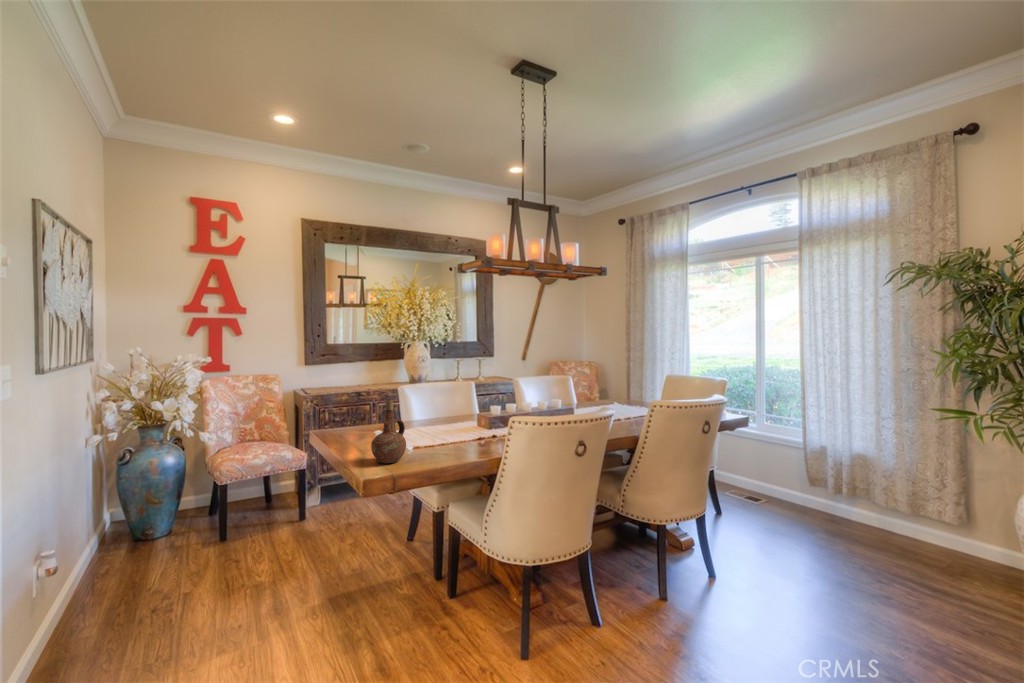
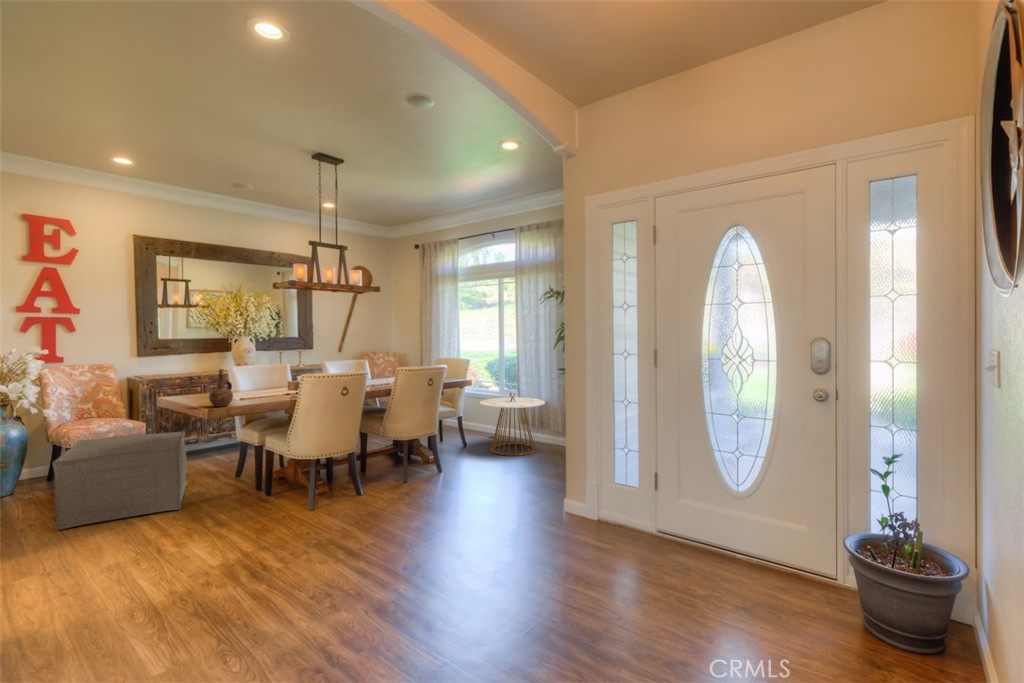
side table: none [749,434,878,549] -> present [480,391,545,456]
ottoman: none [174,472,349,625] -> present [52,431,187,530]

